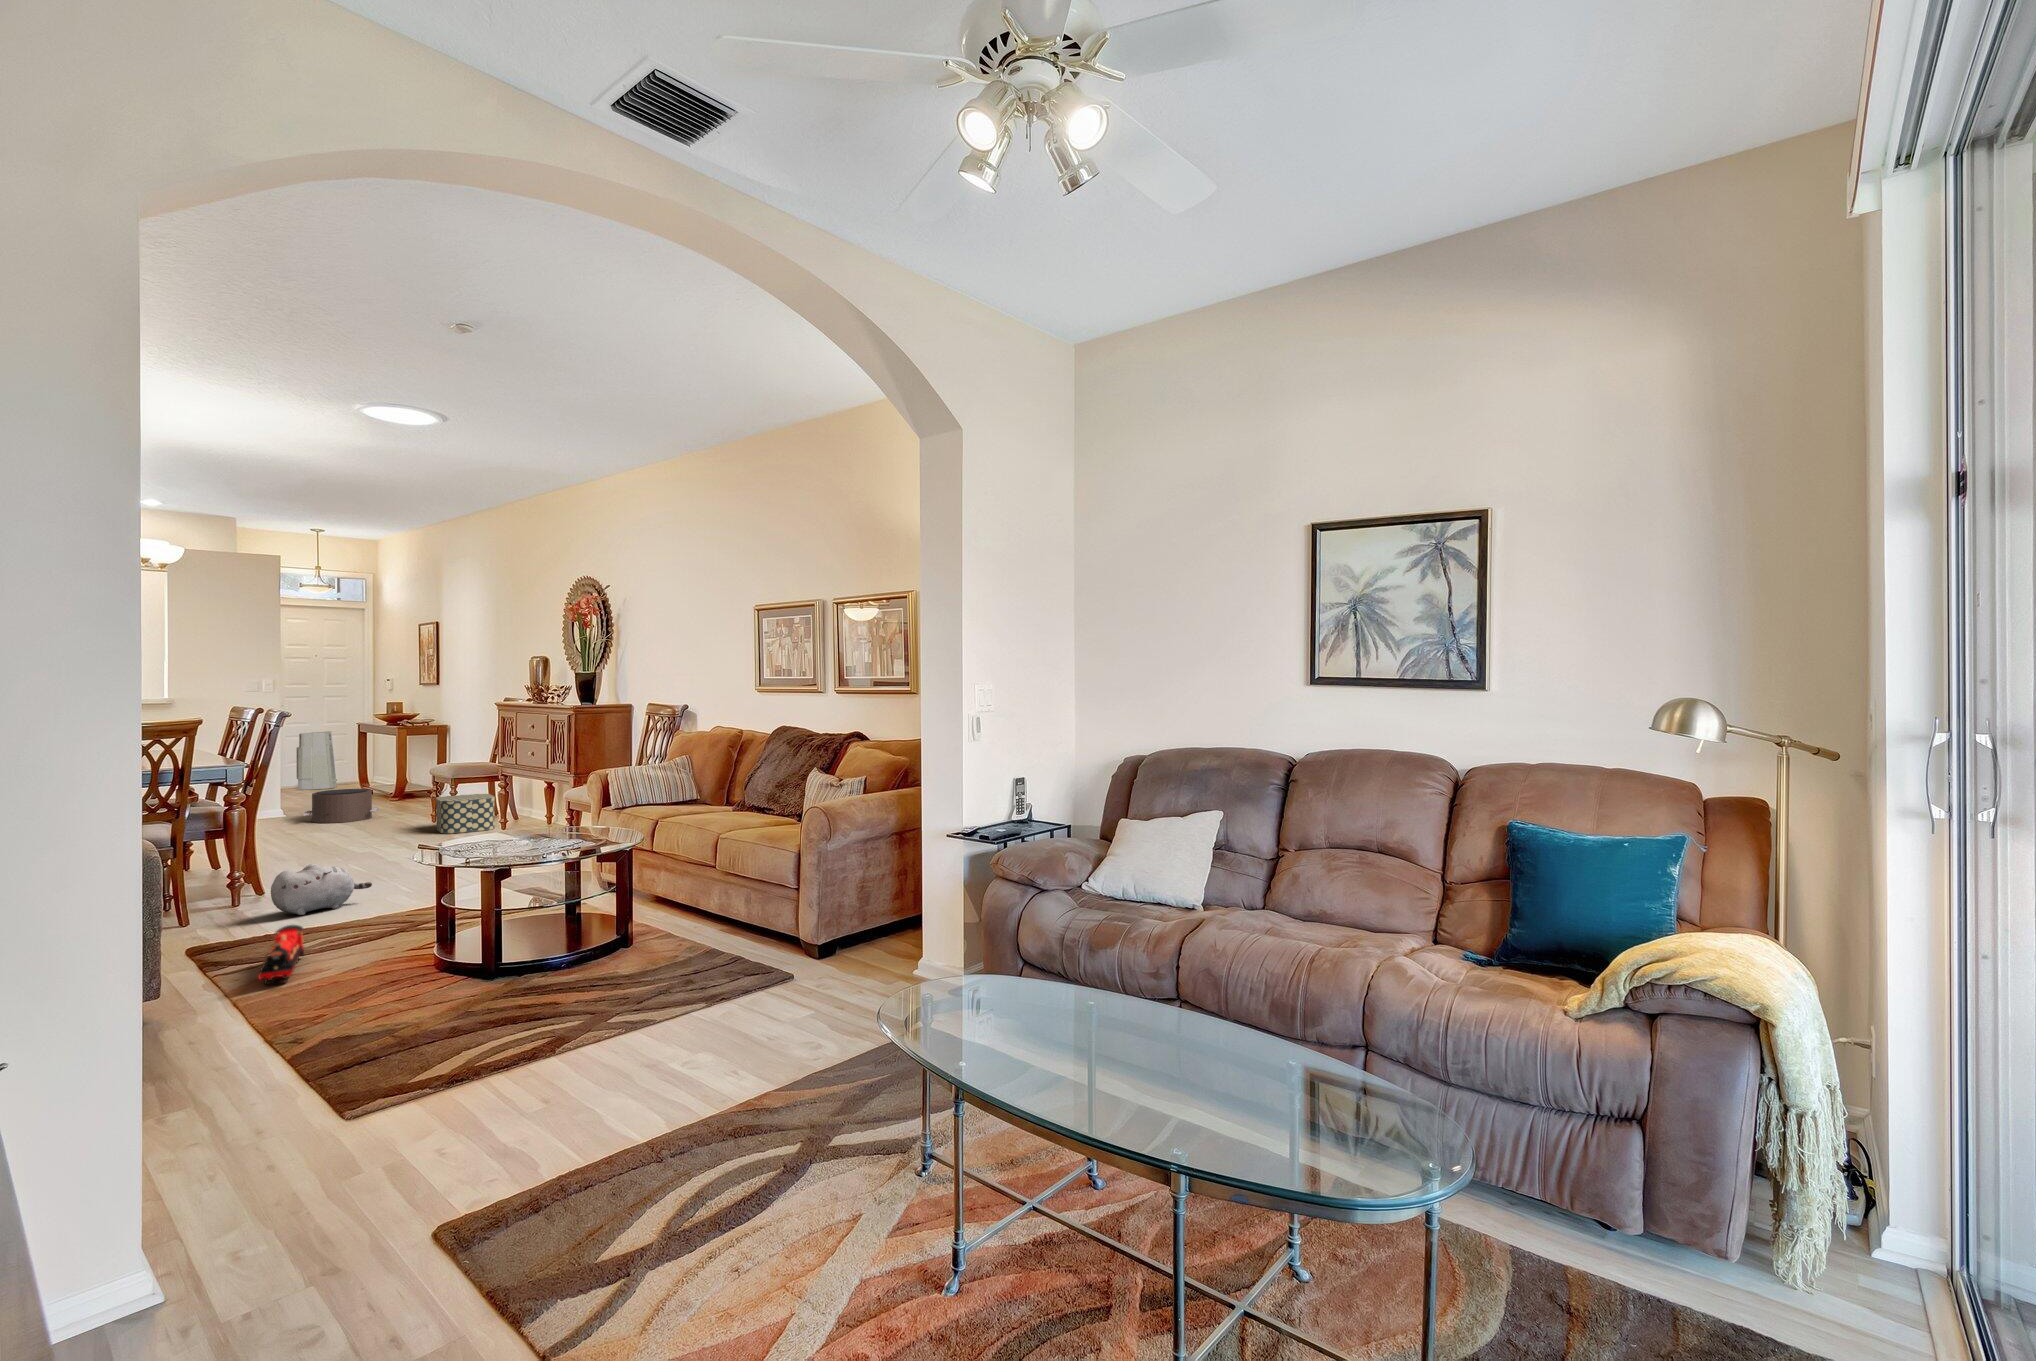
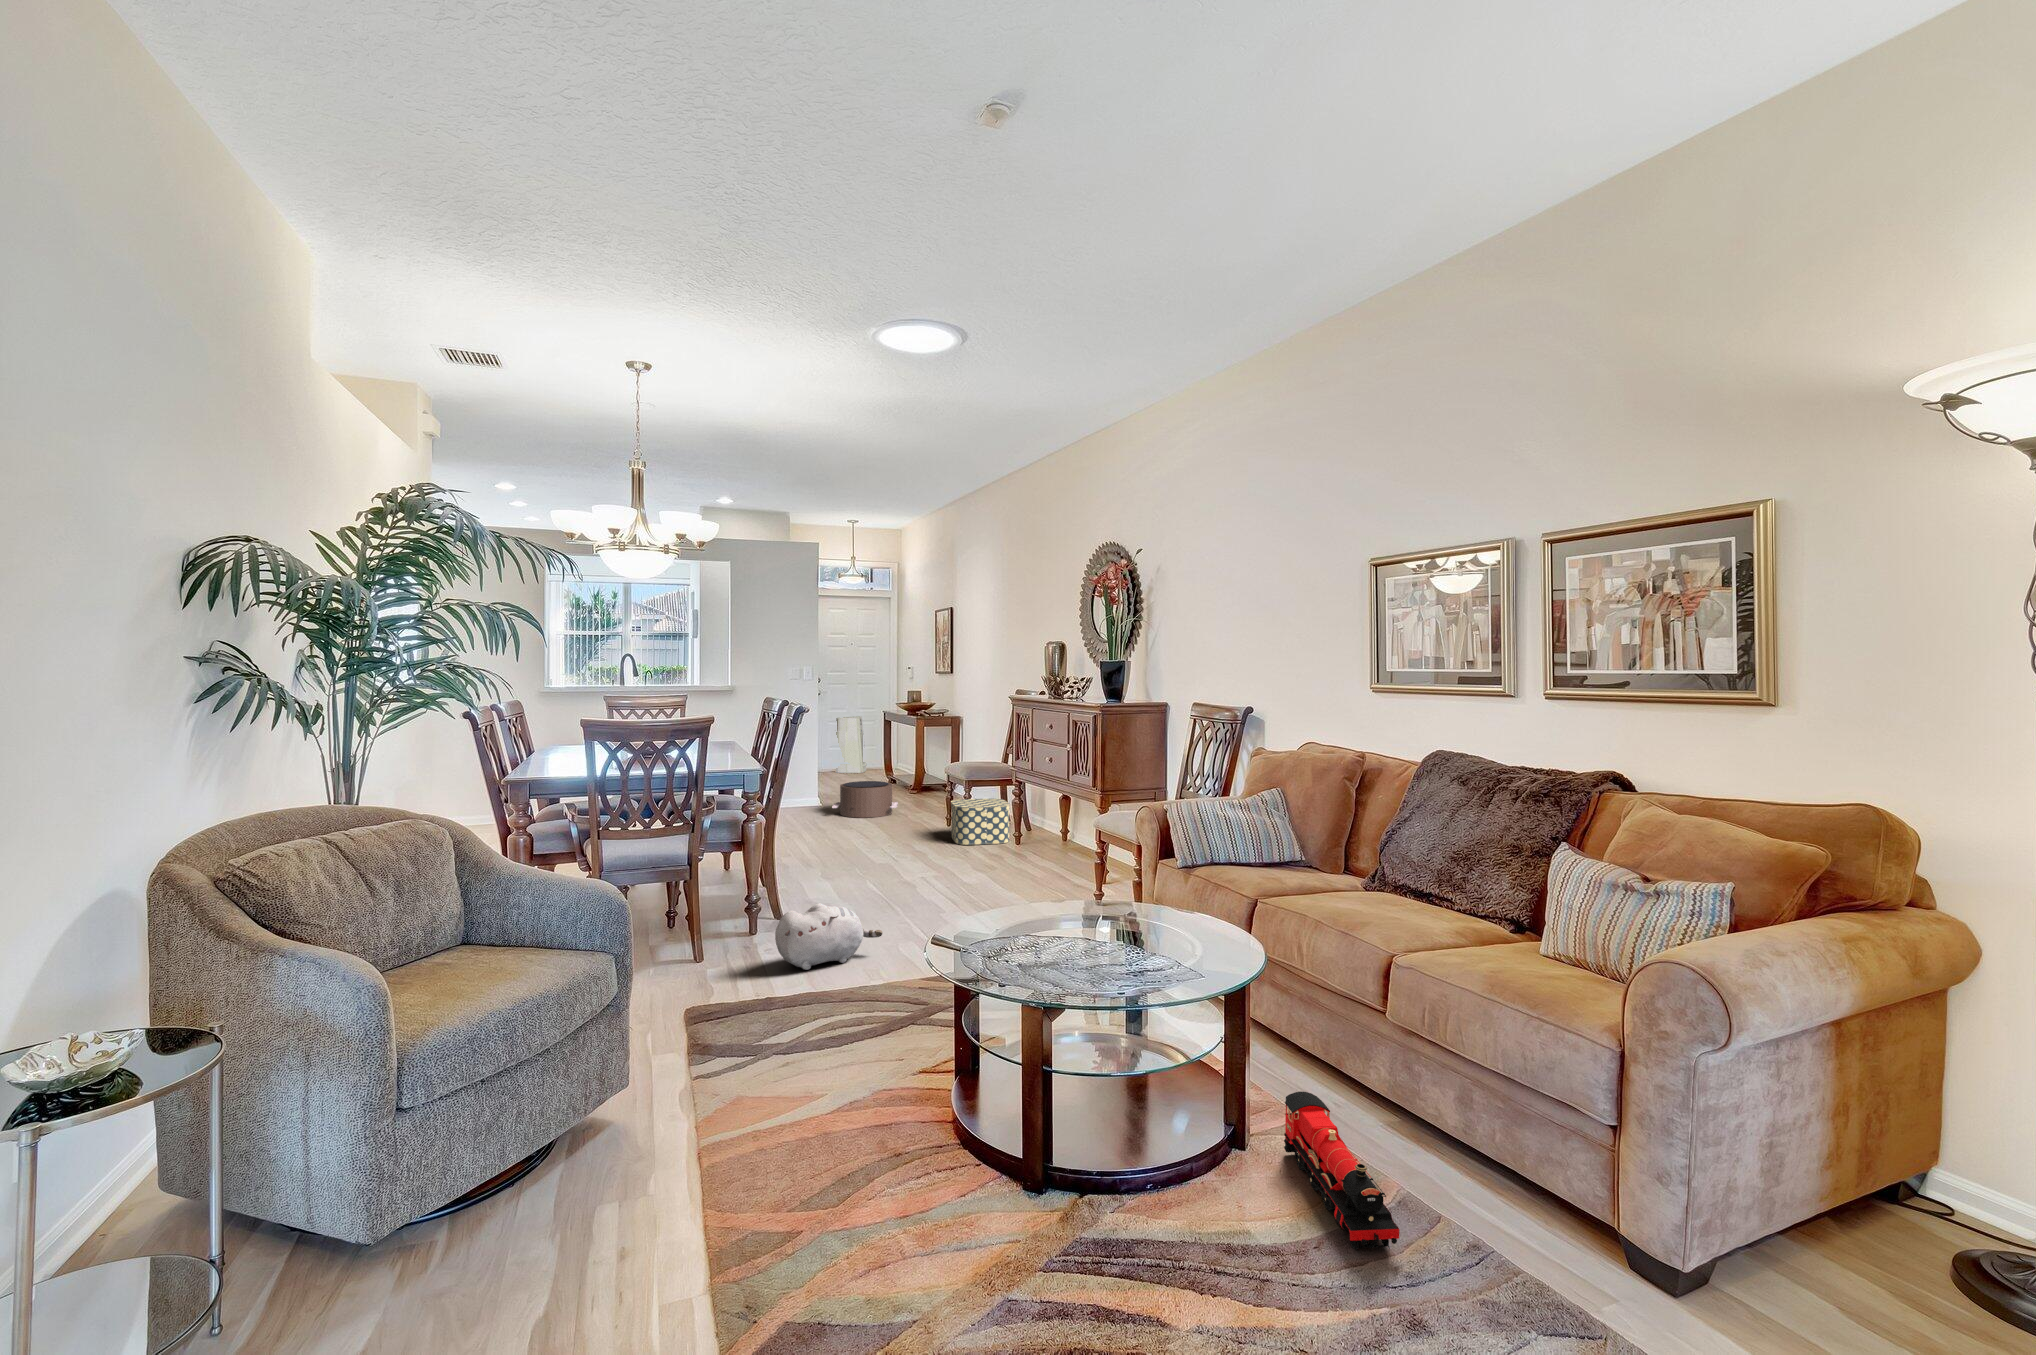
toy train: present [258,925,305,984] -> present [1284,1092,1399,1250]

